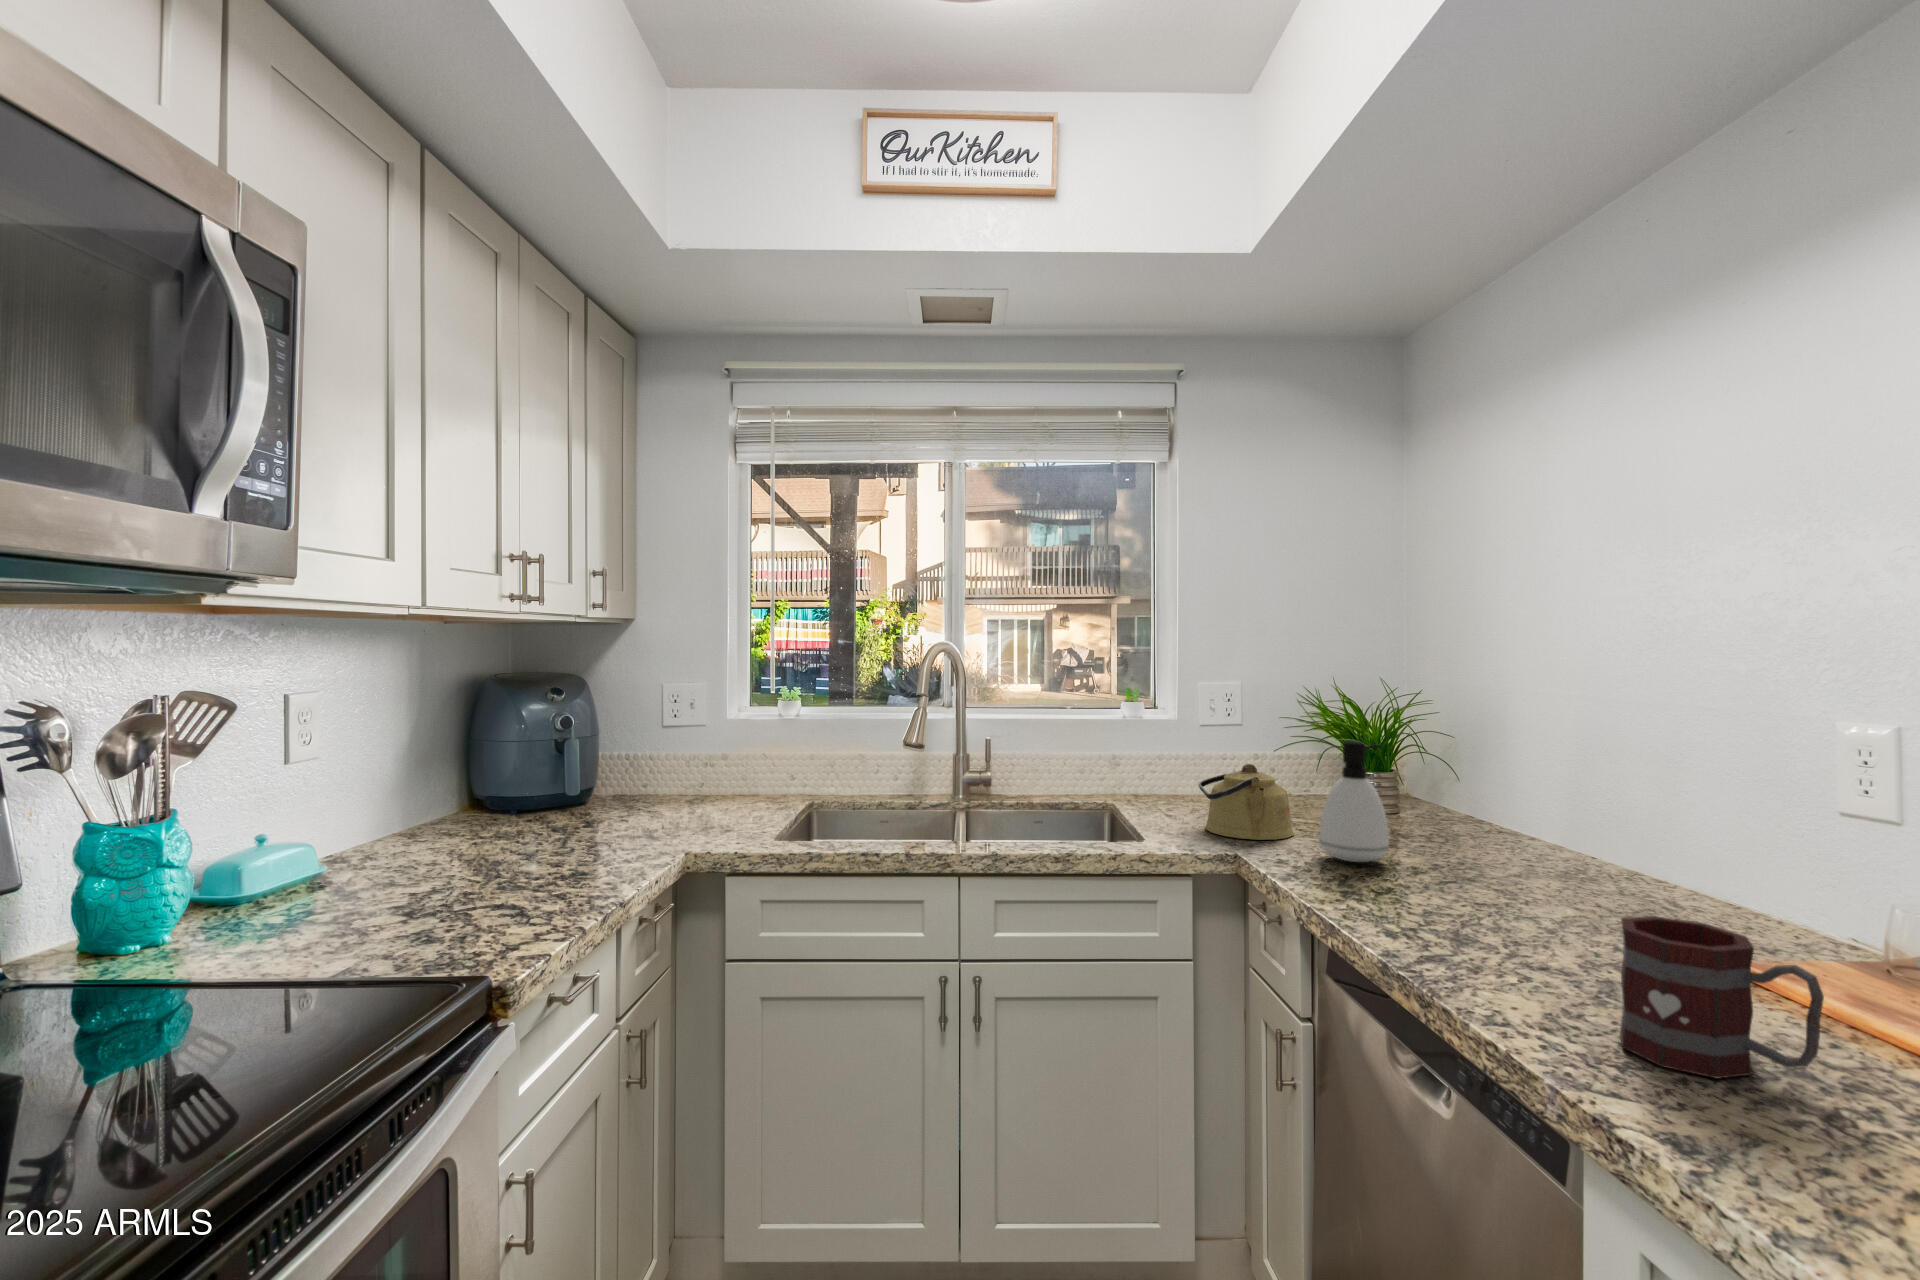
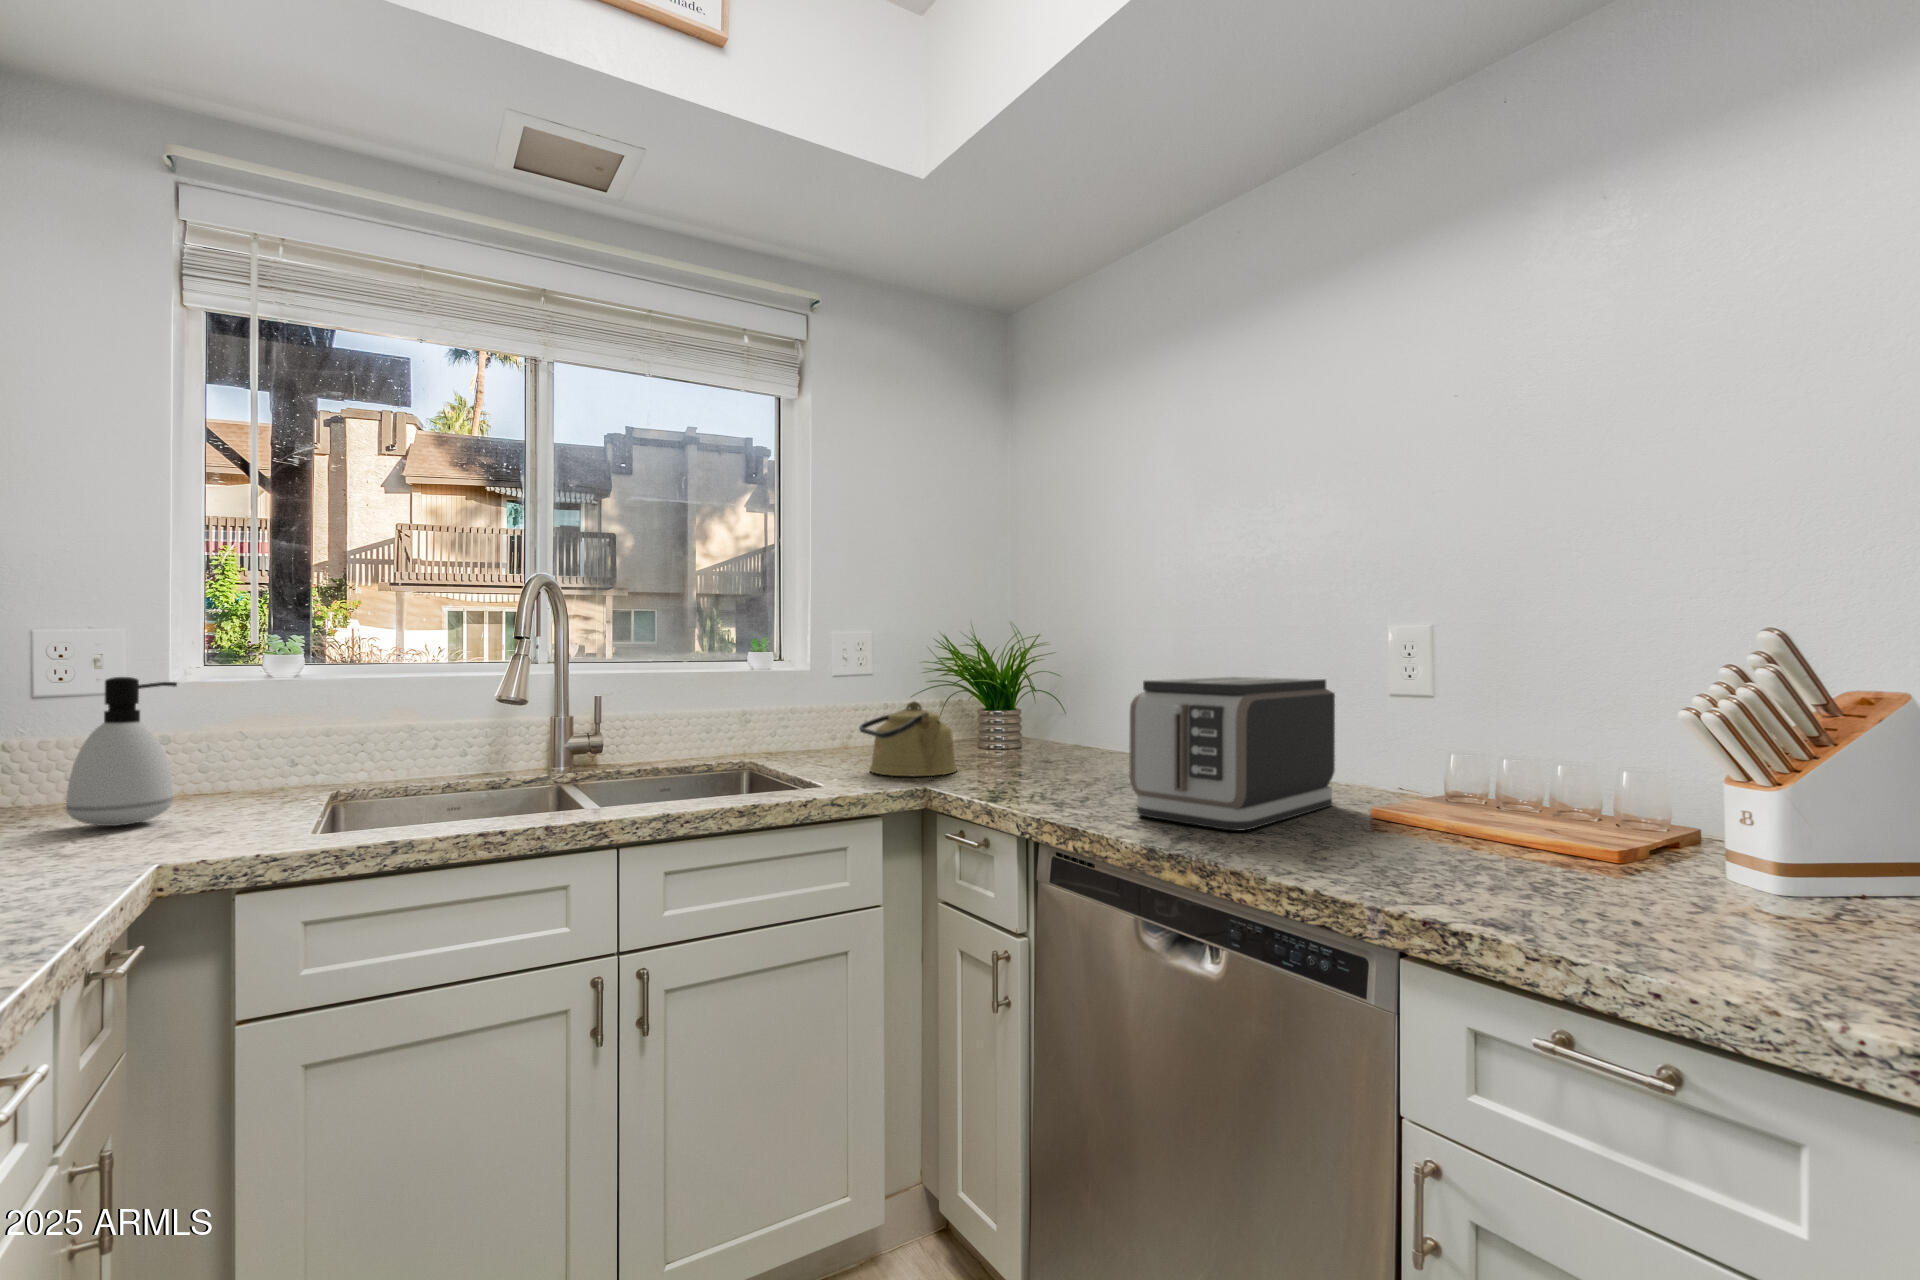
soap dispenser: present [1319,740,1389,862] -> present [66,677,177,826]
toaster: none [1409,774,1704,961] -> present [1129,677,1335,830]
mug: present [1620,916,1824,1078] -> none [1367,761,1519,879]

